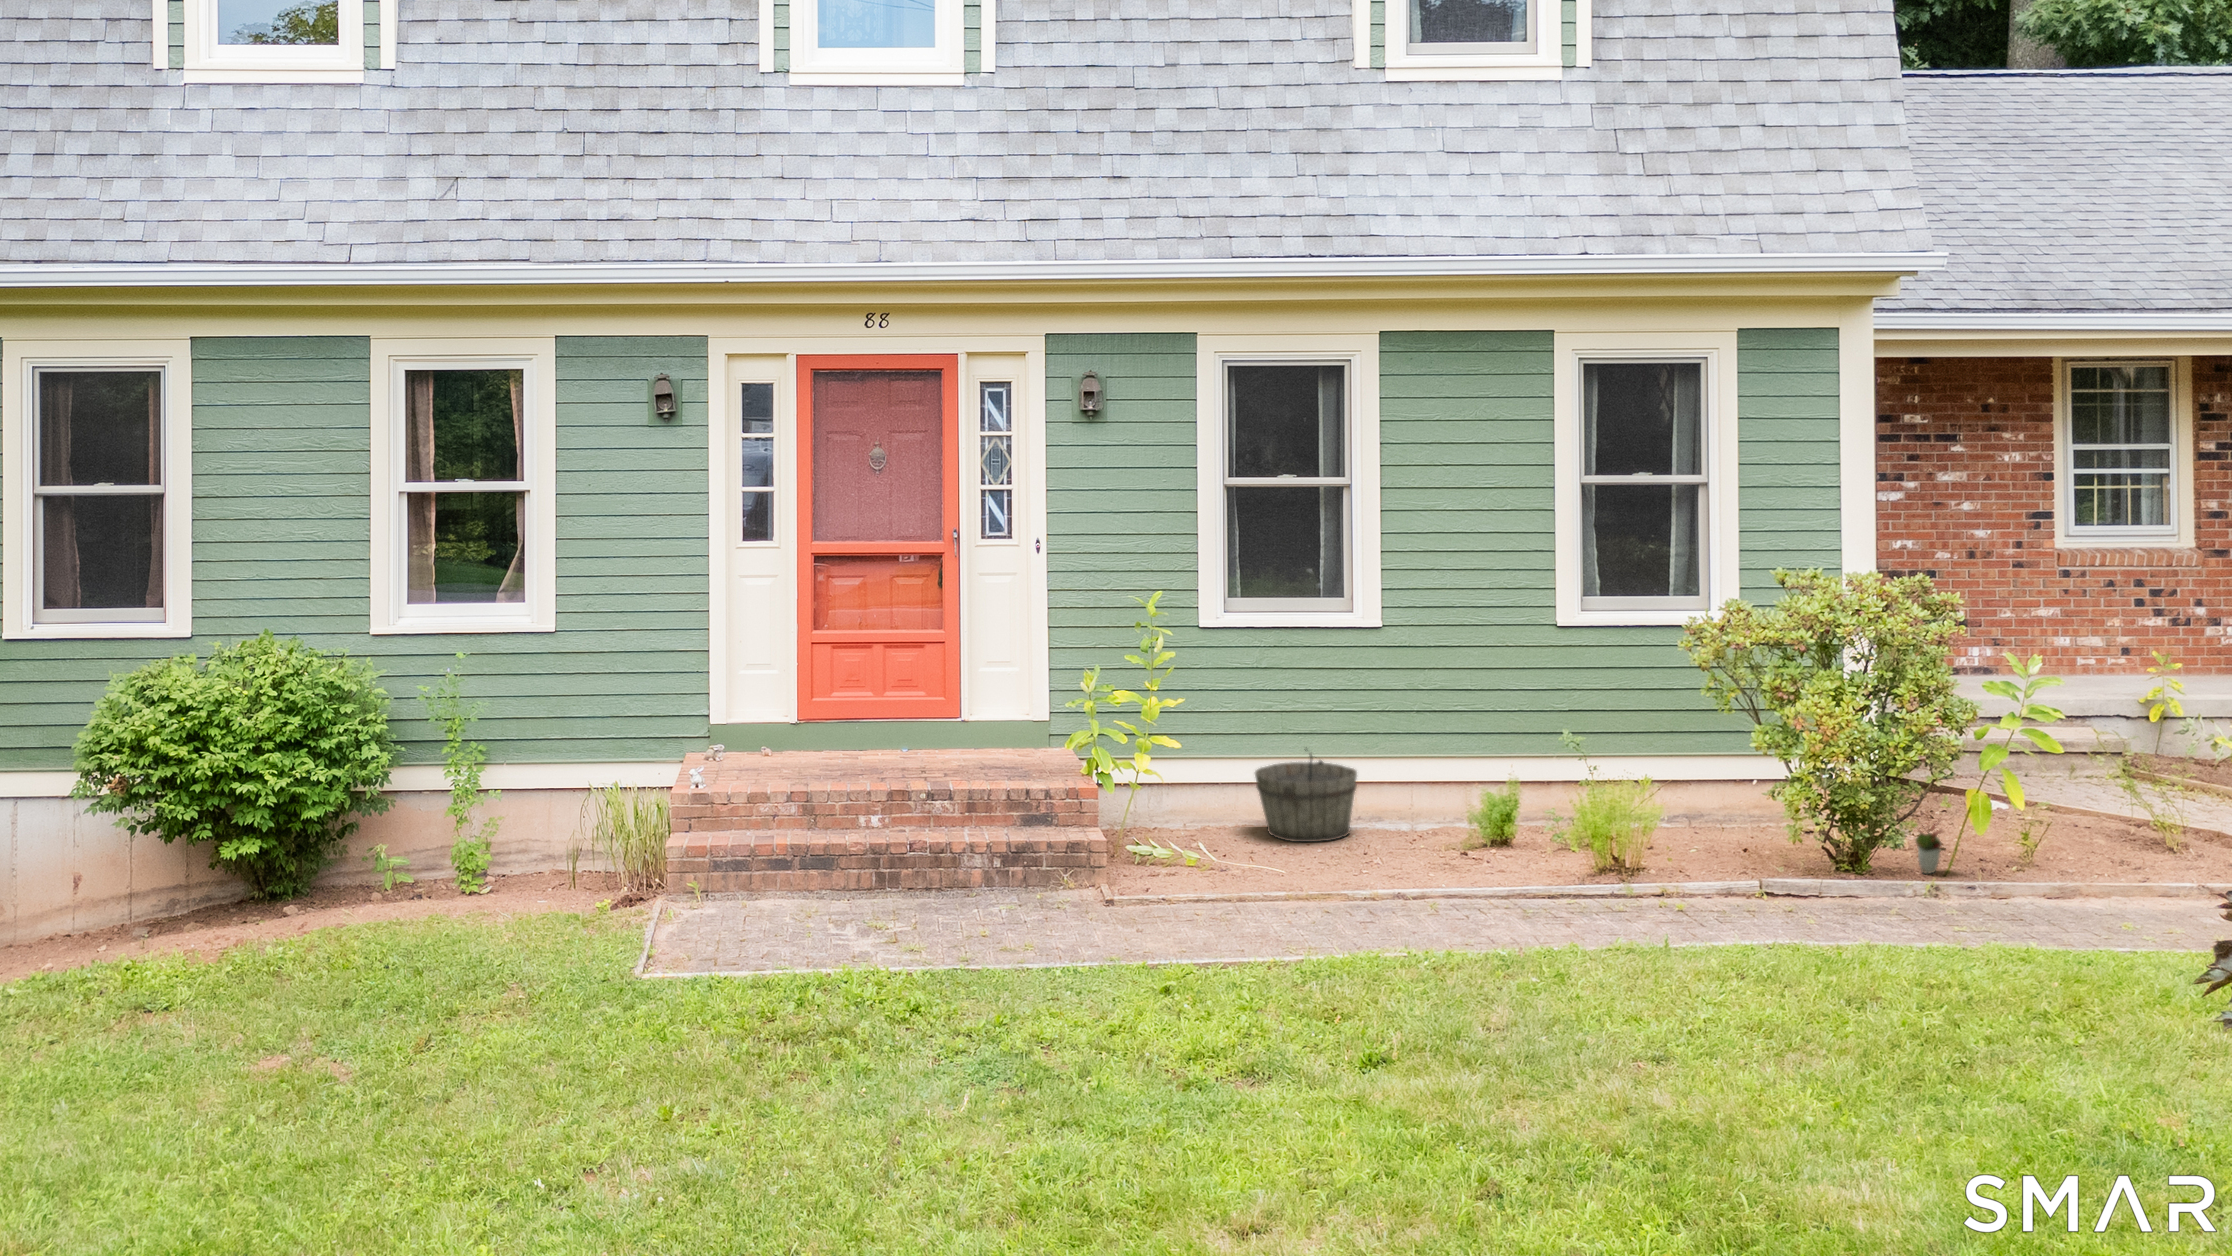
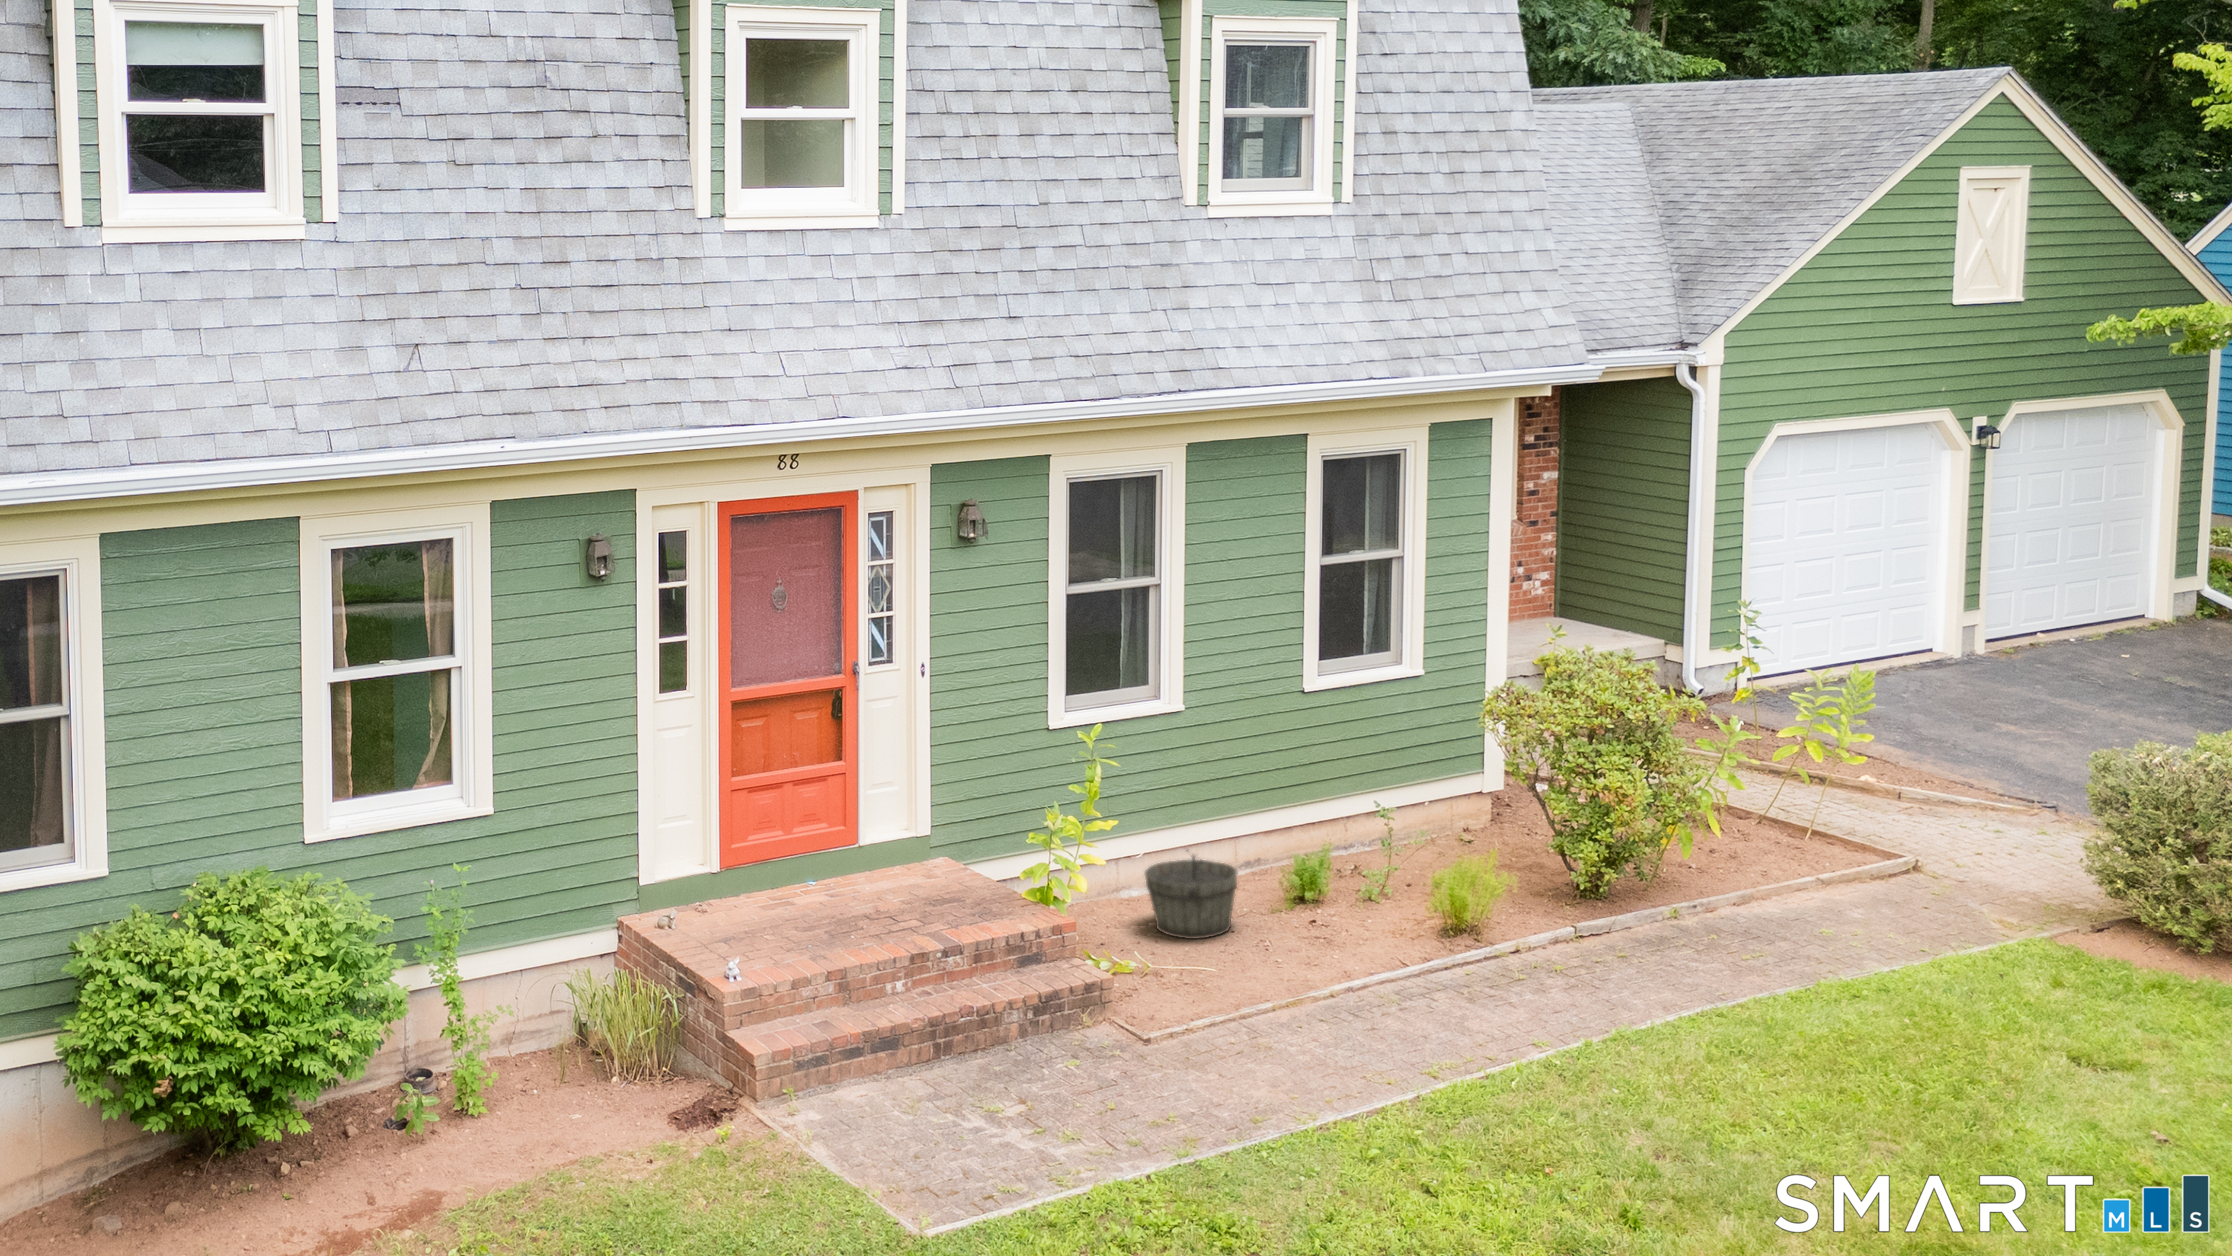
decorative plant: present [1916,823,1944,874] -> none [1681,856,1706,903]

